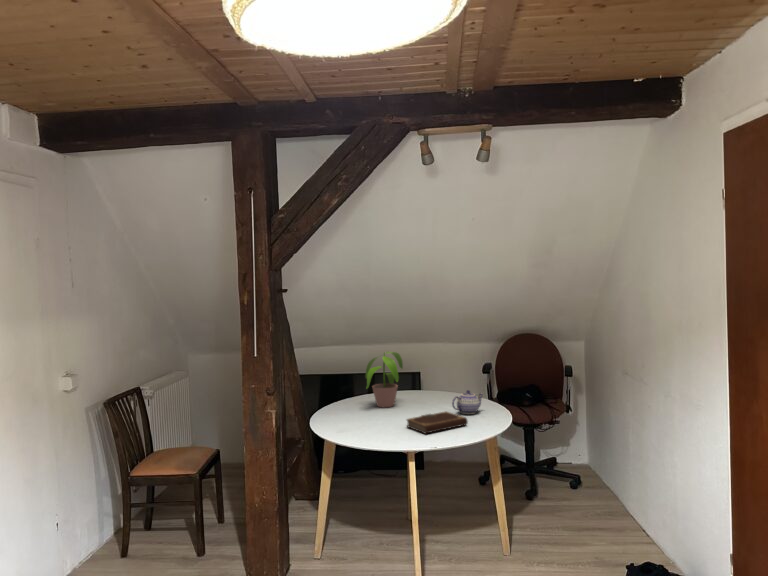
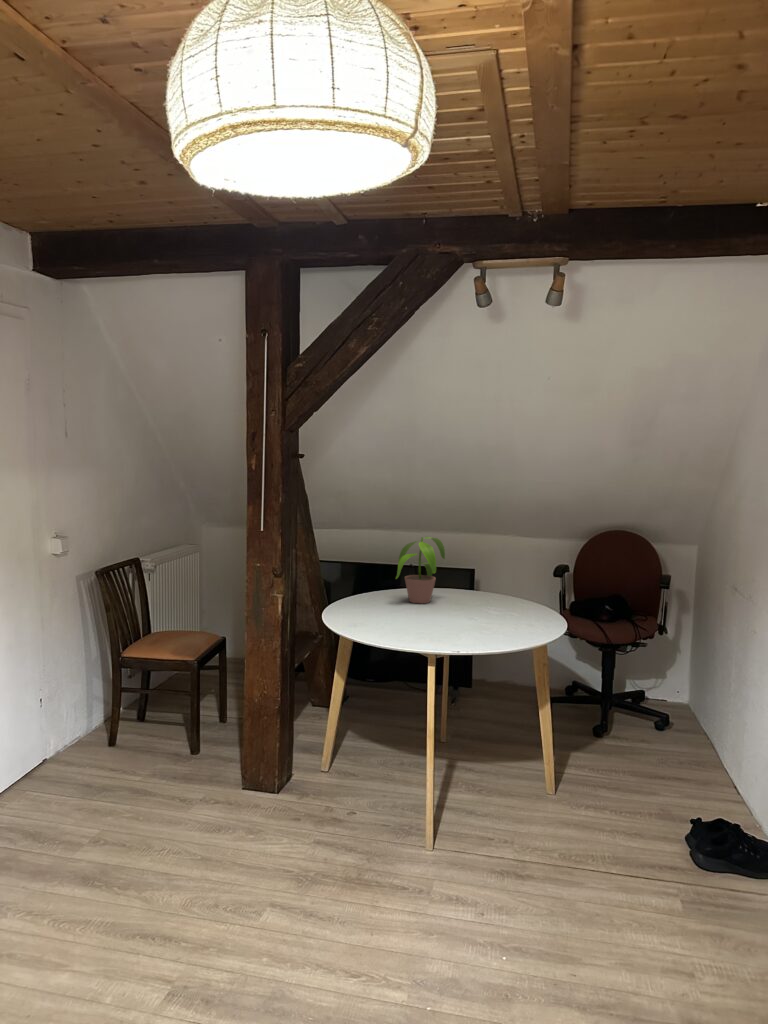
teapot: present [452,390,483,414] -> none [496,589,537,618]
notebook: present [407,412,468,434] -> none [434,612,509,634]

